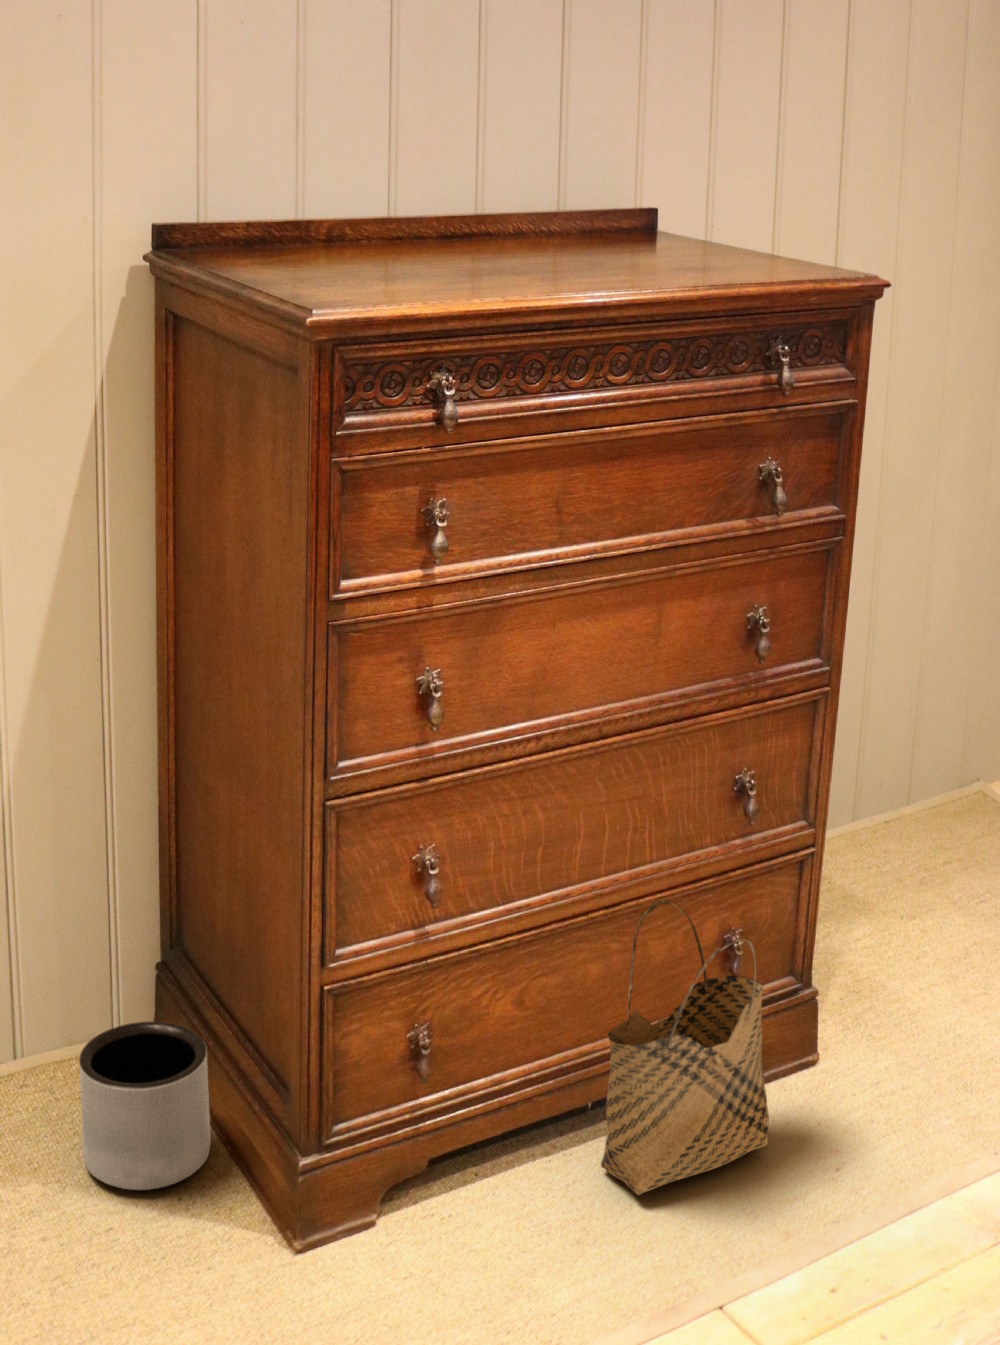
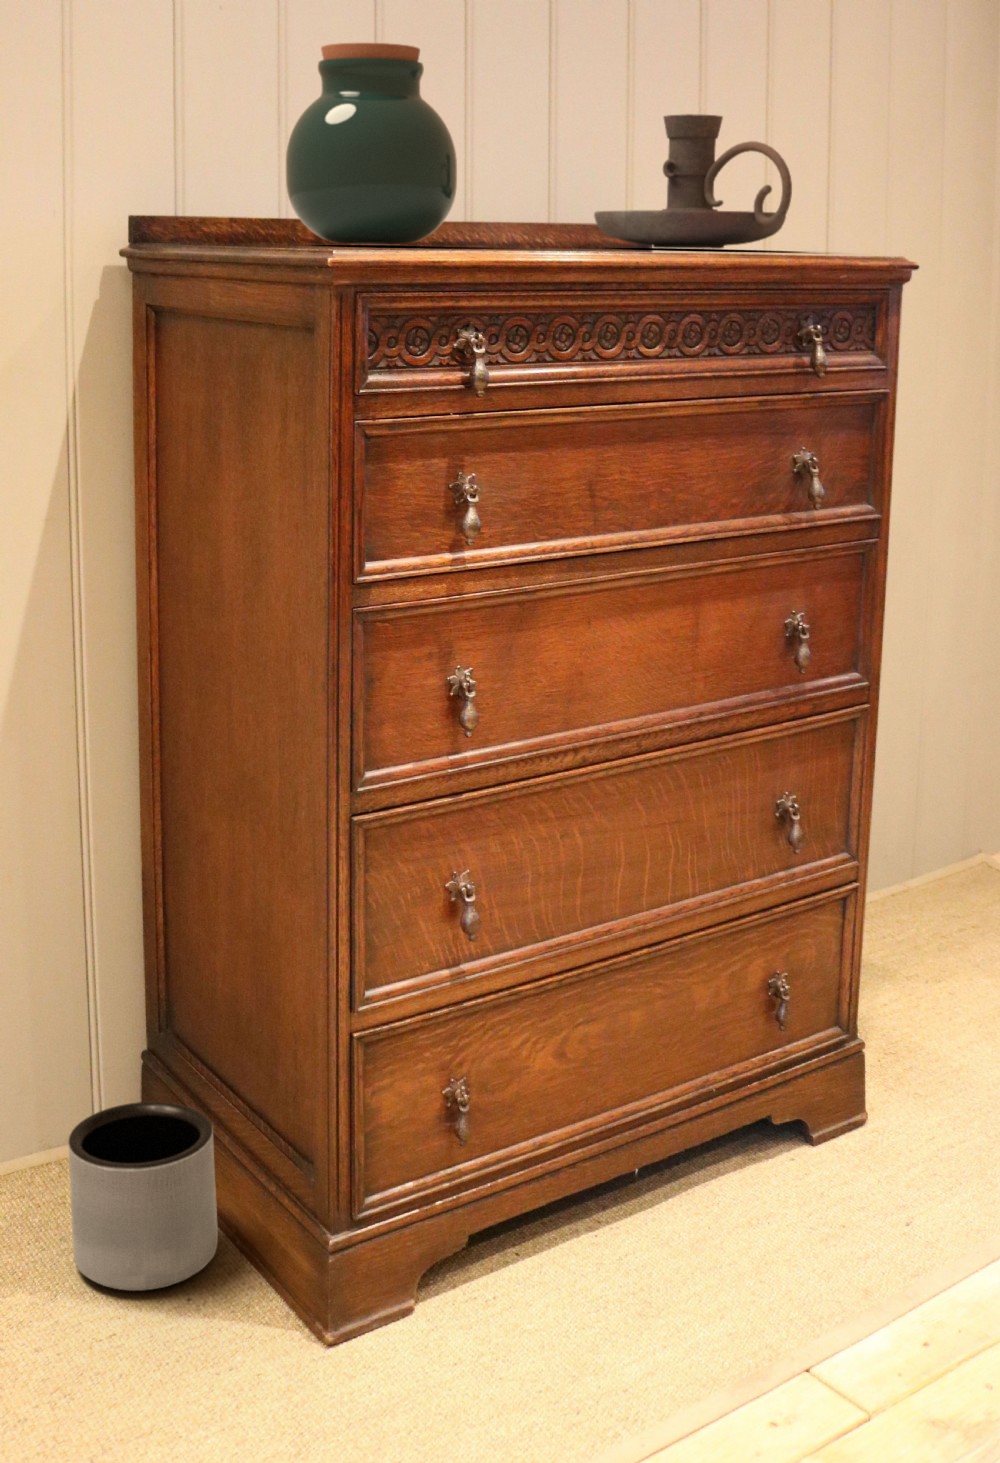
jar: none [291,87,449,269] -> present [286,43,457,244]
candle holder: none [589,135,769,262] -> present [594,114,792,249]
woven basket: present [601,900,769,1195] -> none [657,934,836,1264]

